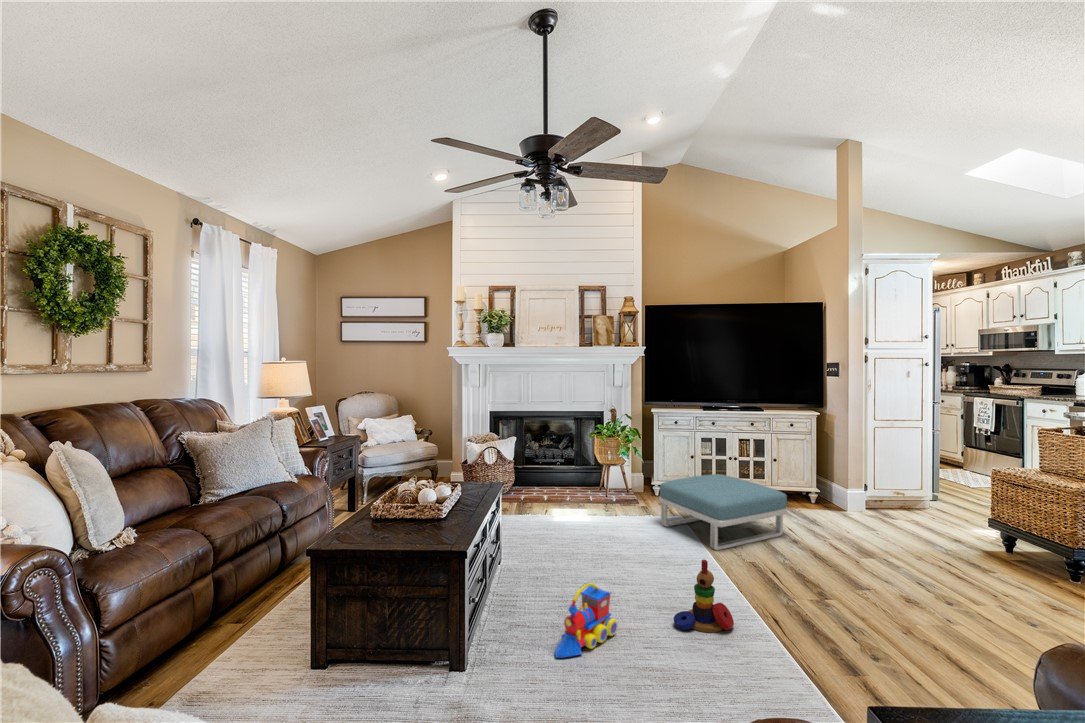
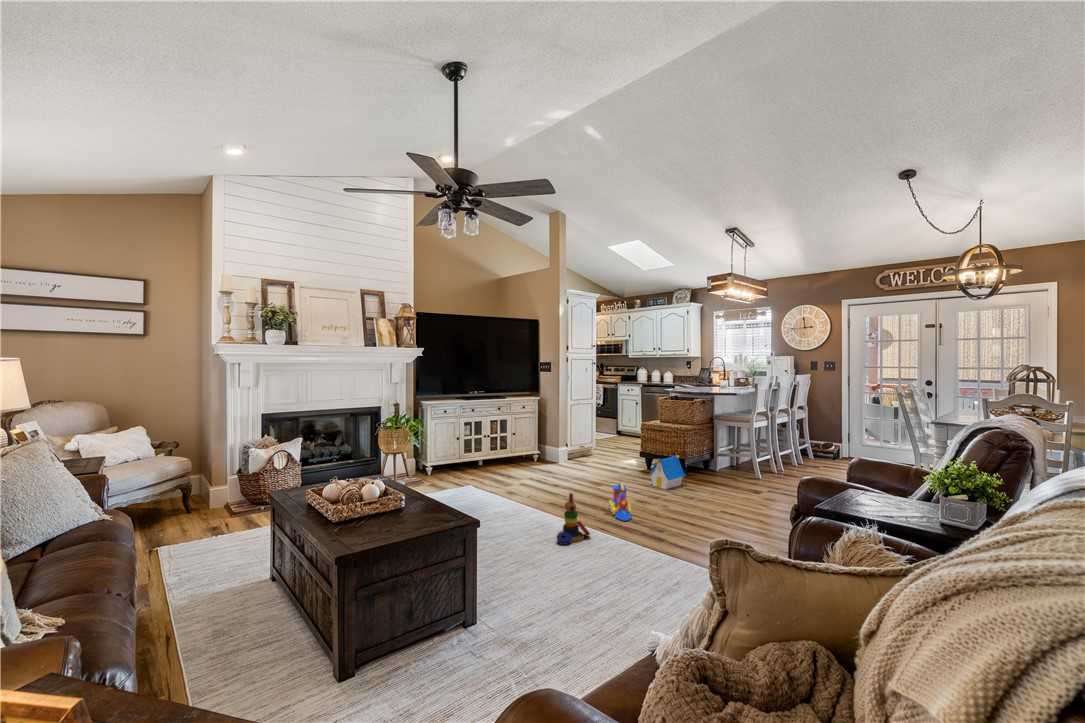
footstool: present [659,474,787,550] -> none [463,448,552,500]
toy house: none [960,538,1045,599] -> present [649,455,685,489]
toy train: present [555,582,618,658] -> present [609,481,632,521]

